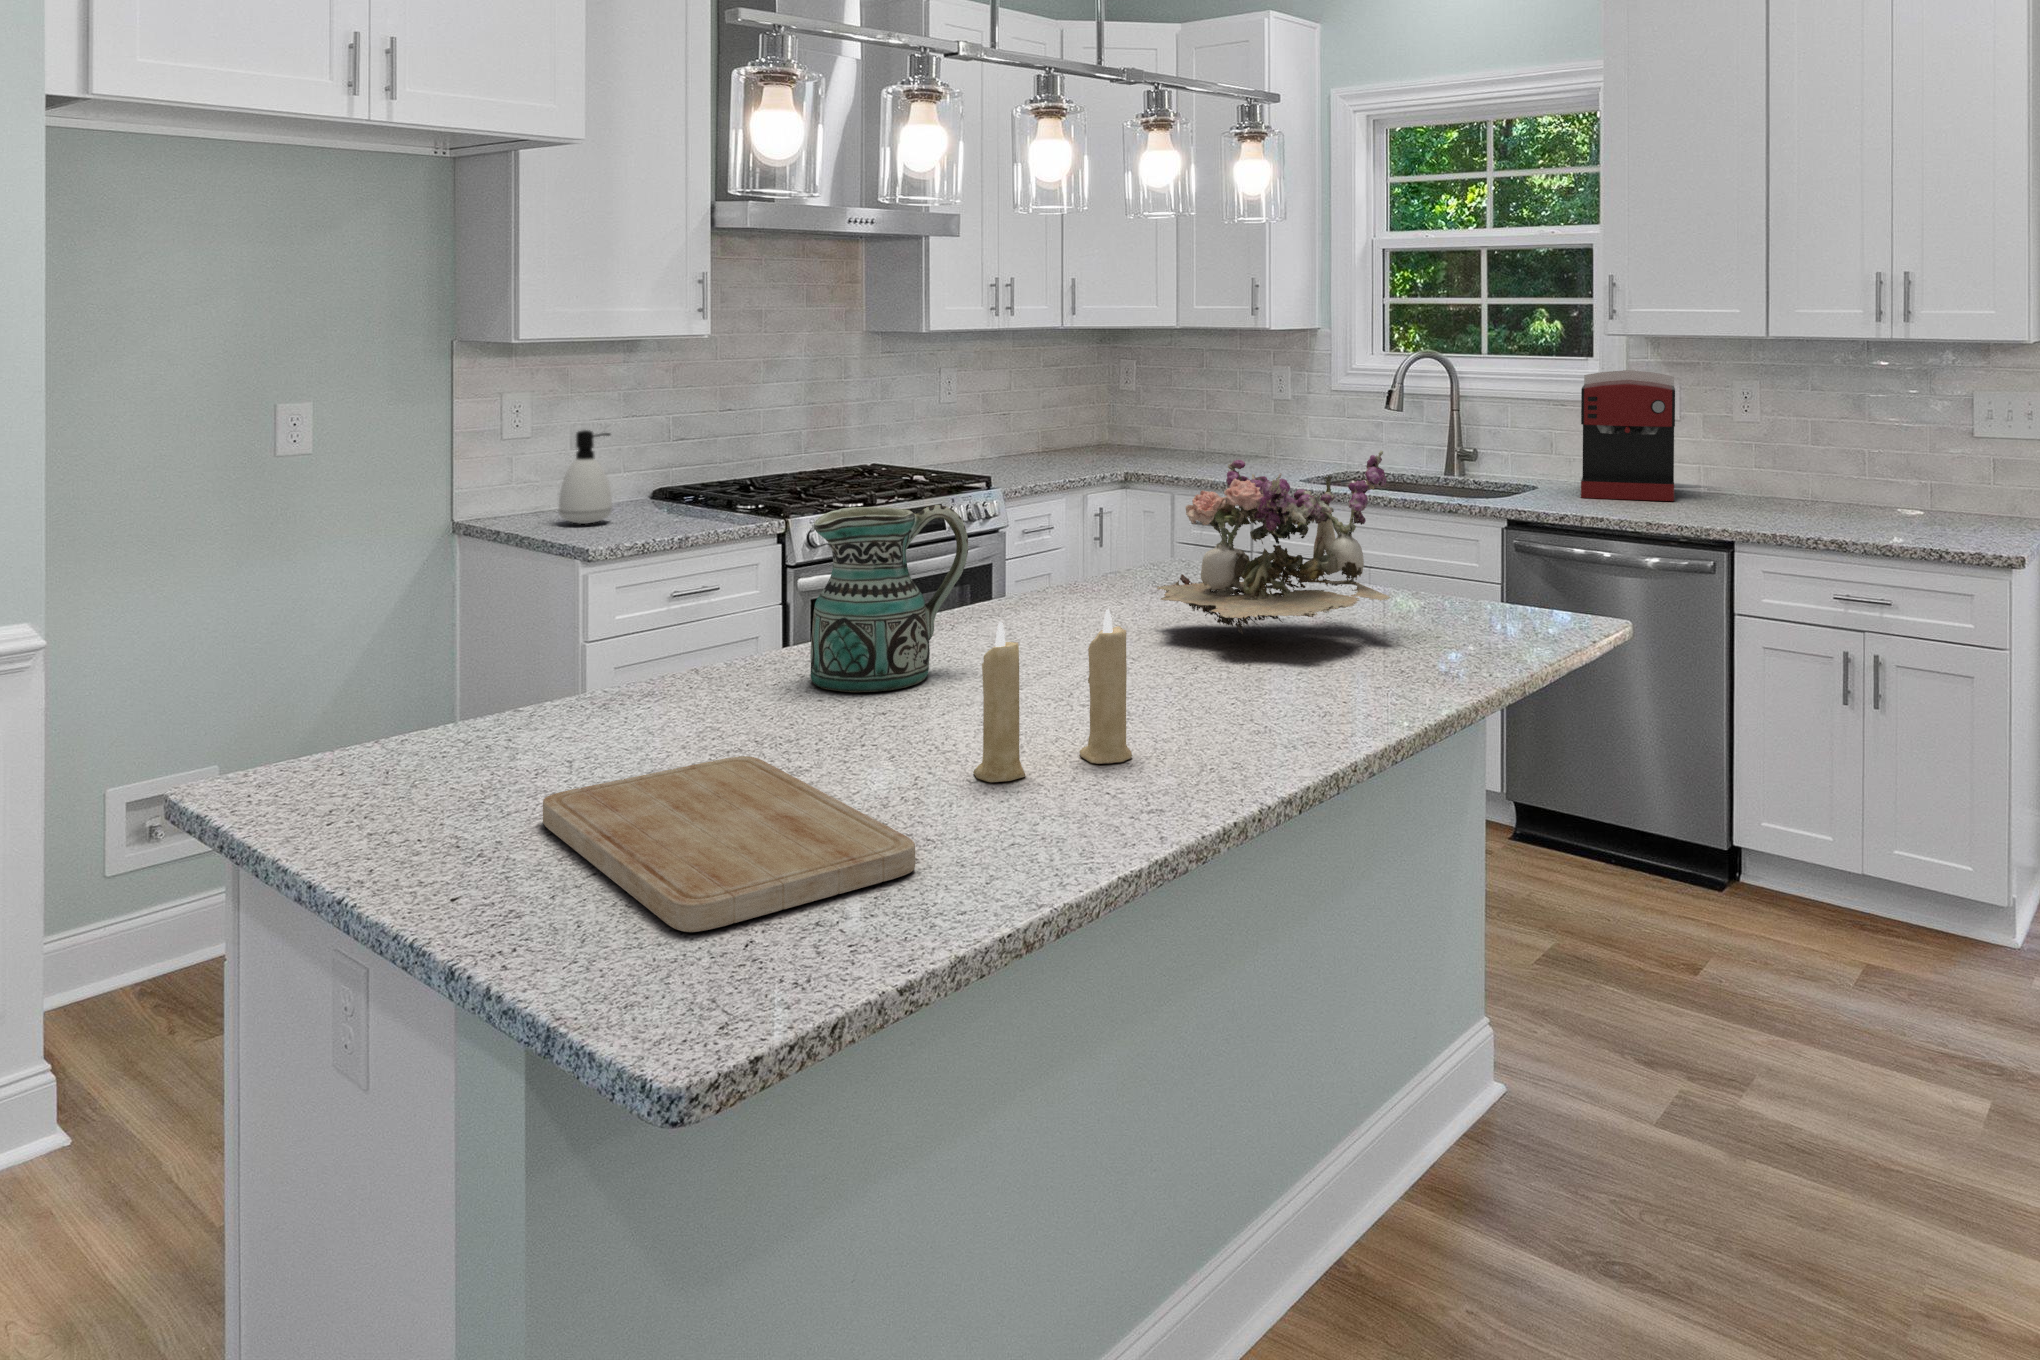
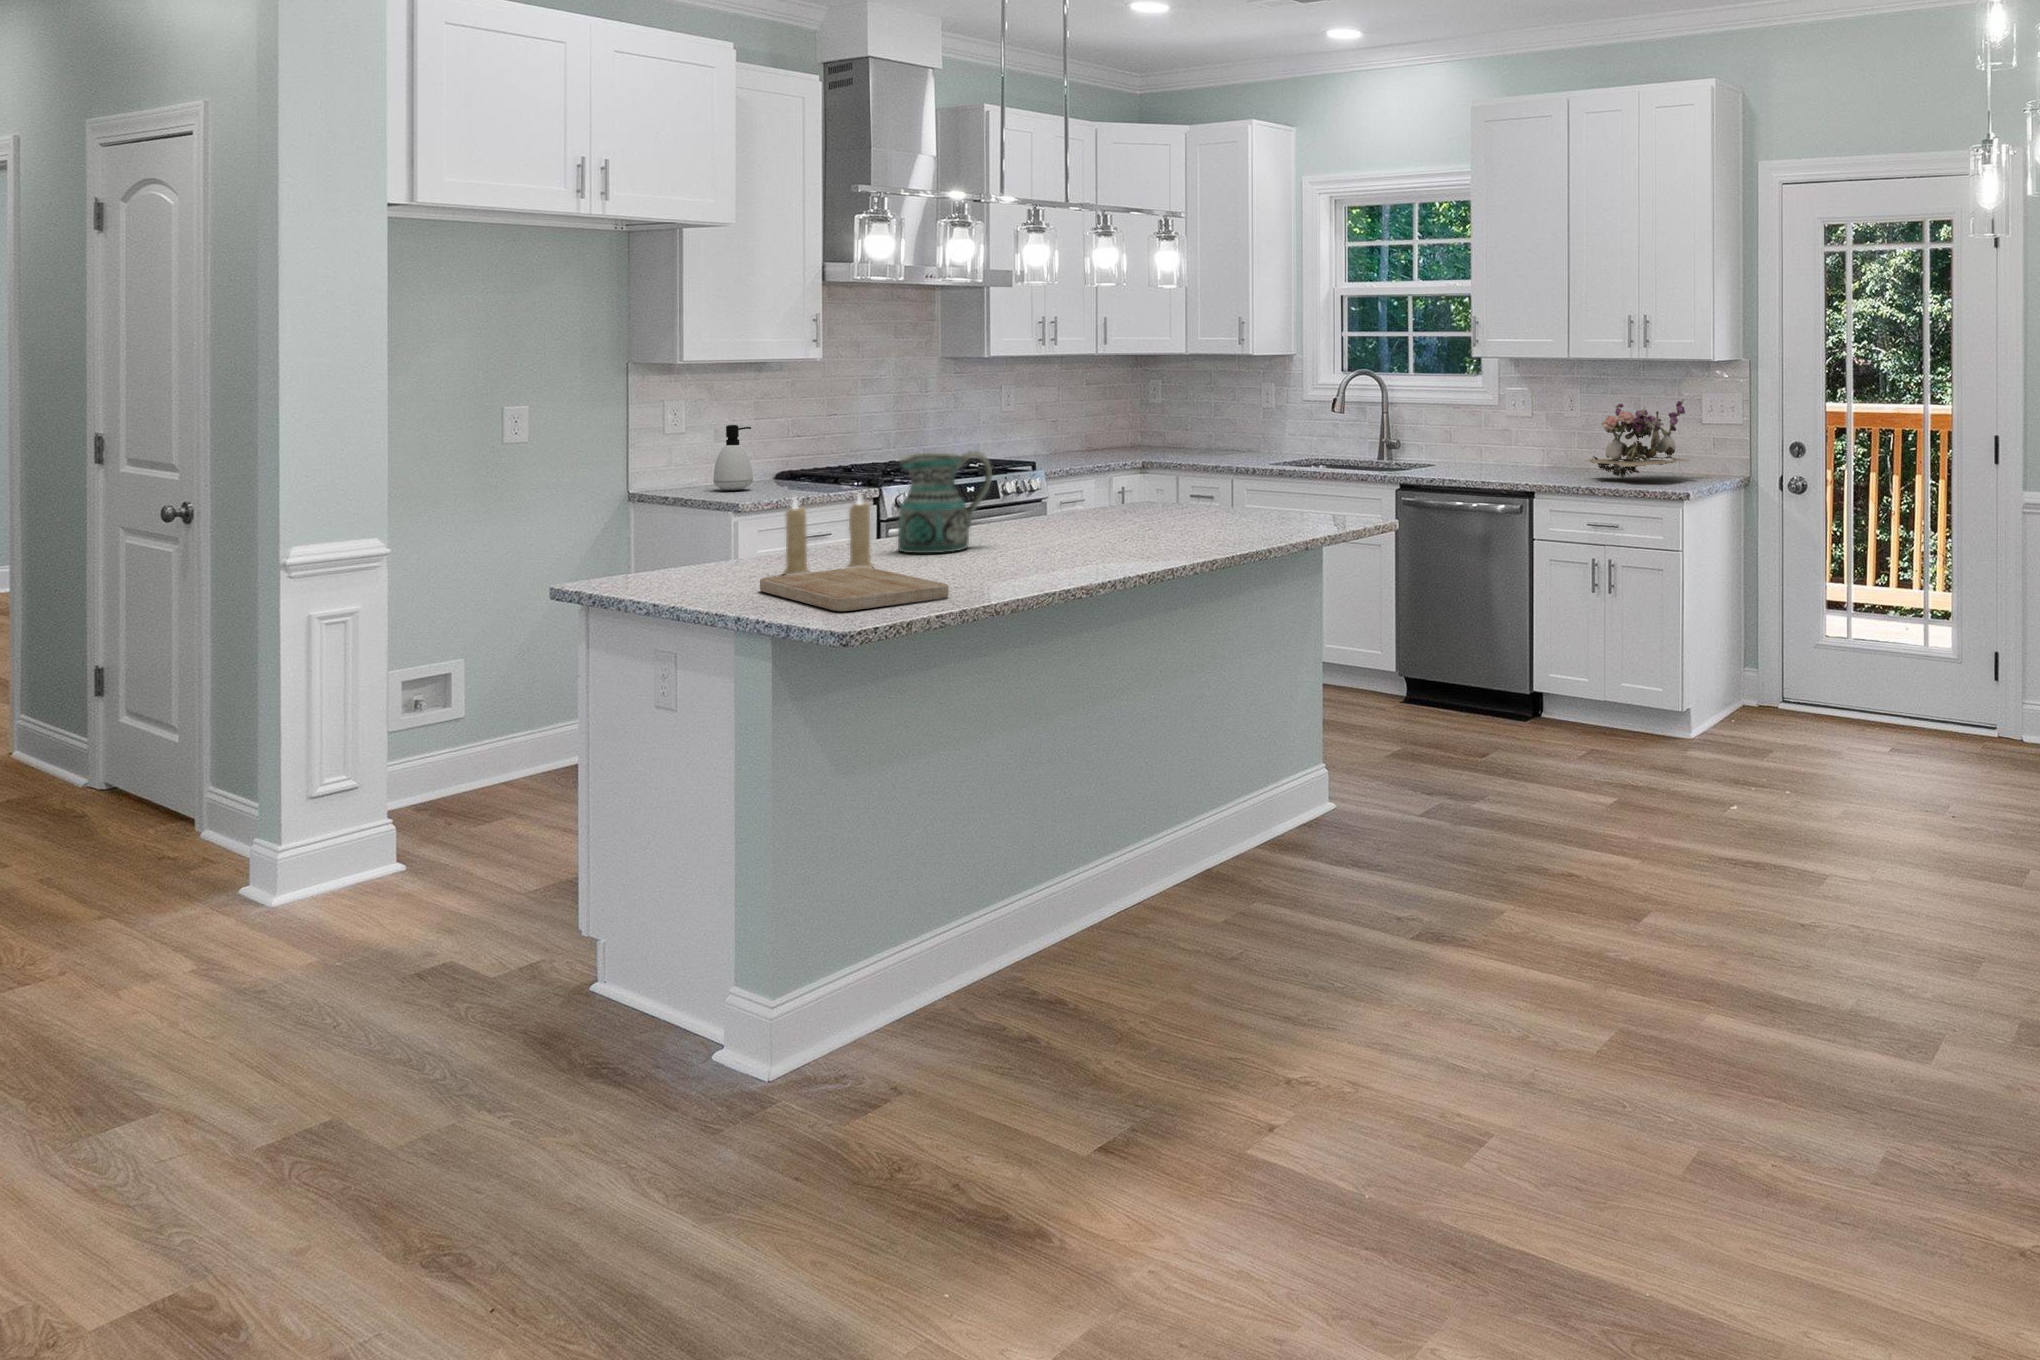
coffee maker: present [1581,370,1675,501] -> none [1458,382,1529,472]
flower arrangement: present [1157,451,1391,634] -> present [1586,399,1689,479]
candle: present [973,609,1132,782] -> present [783,494,873,575]

